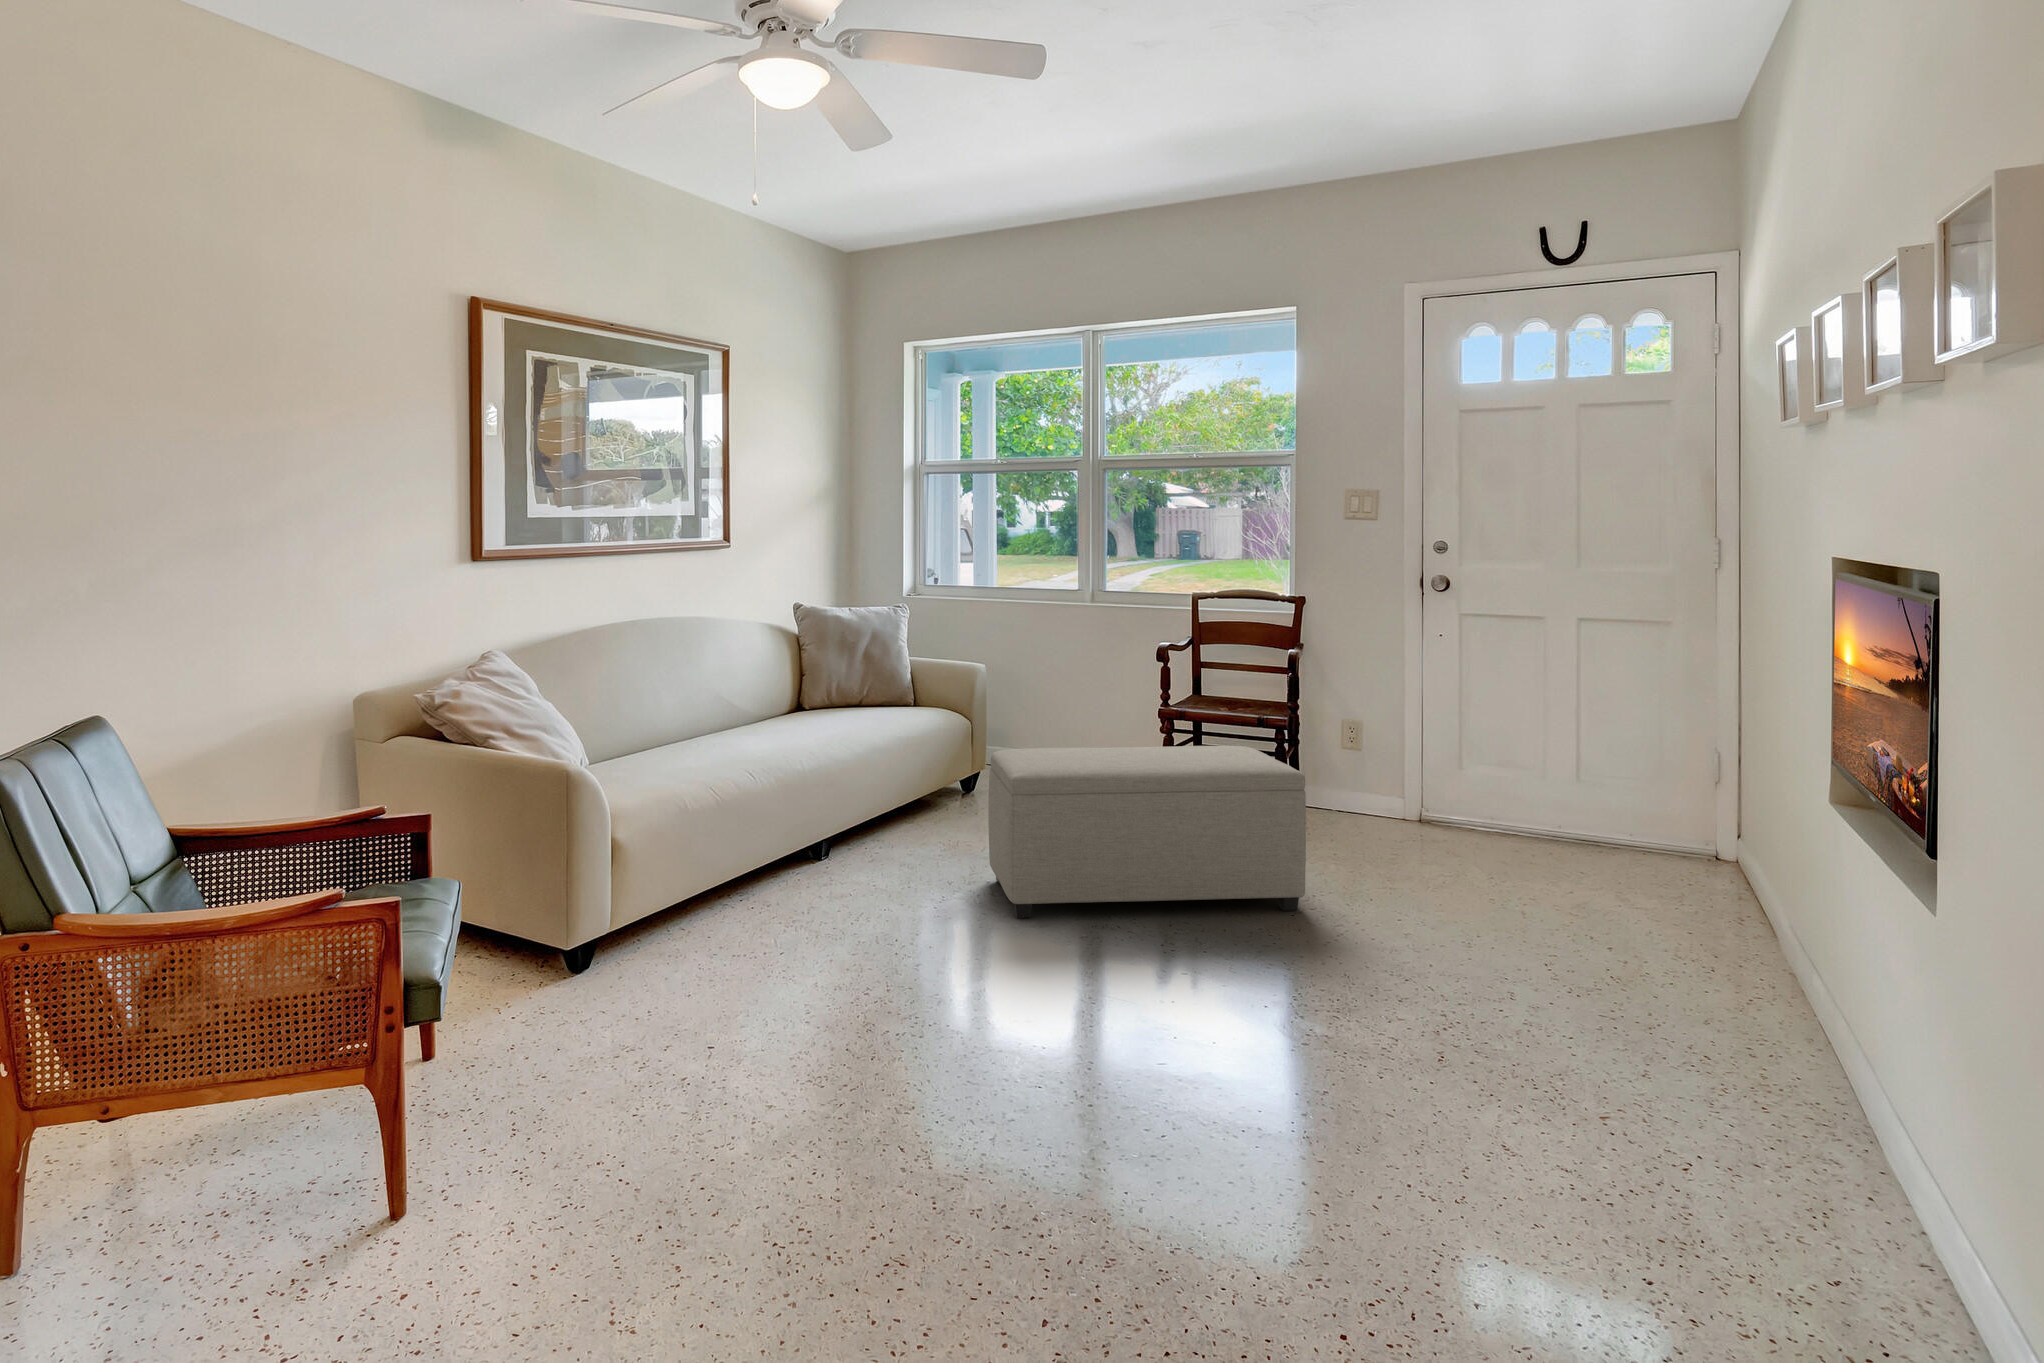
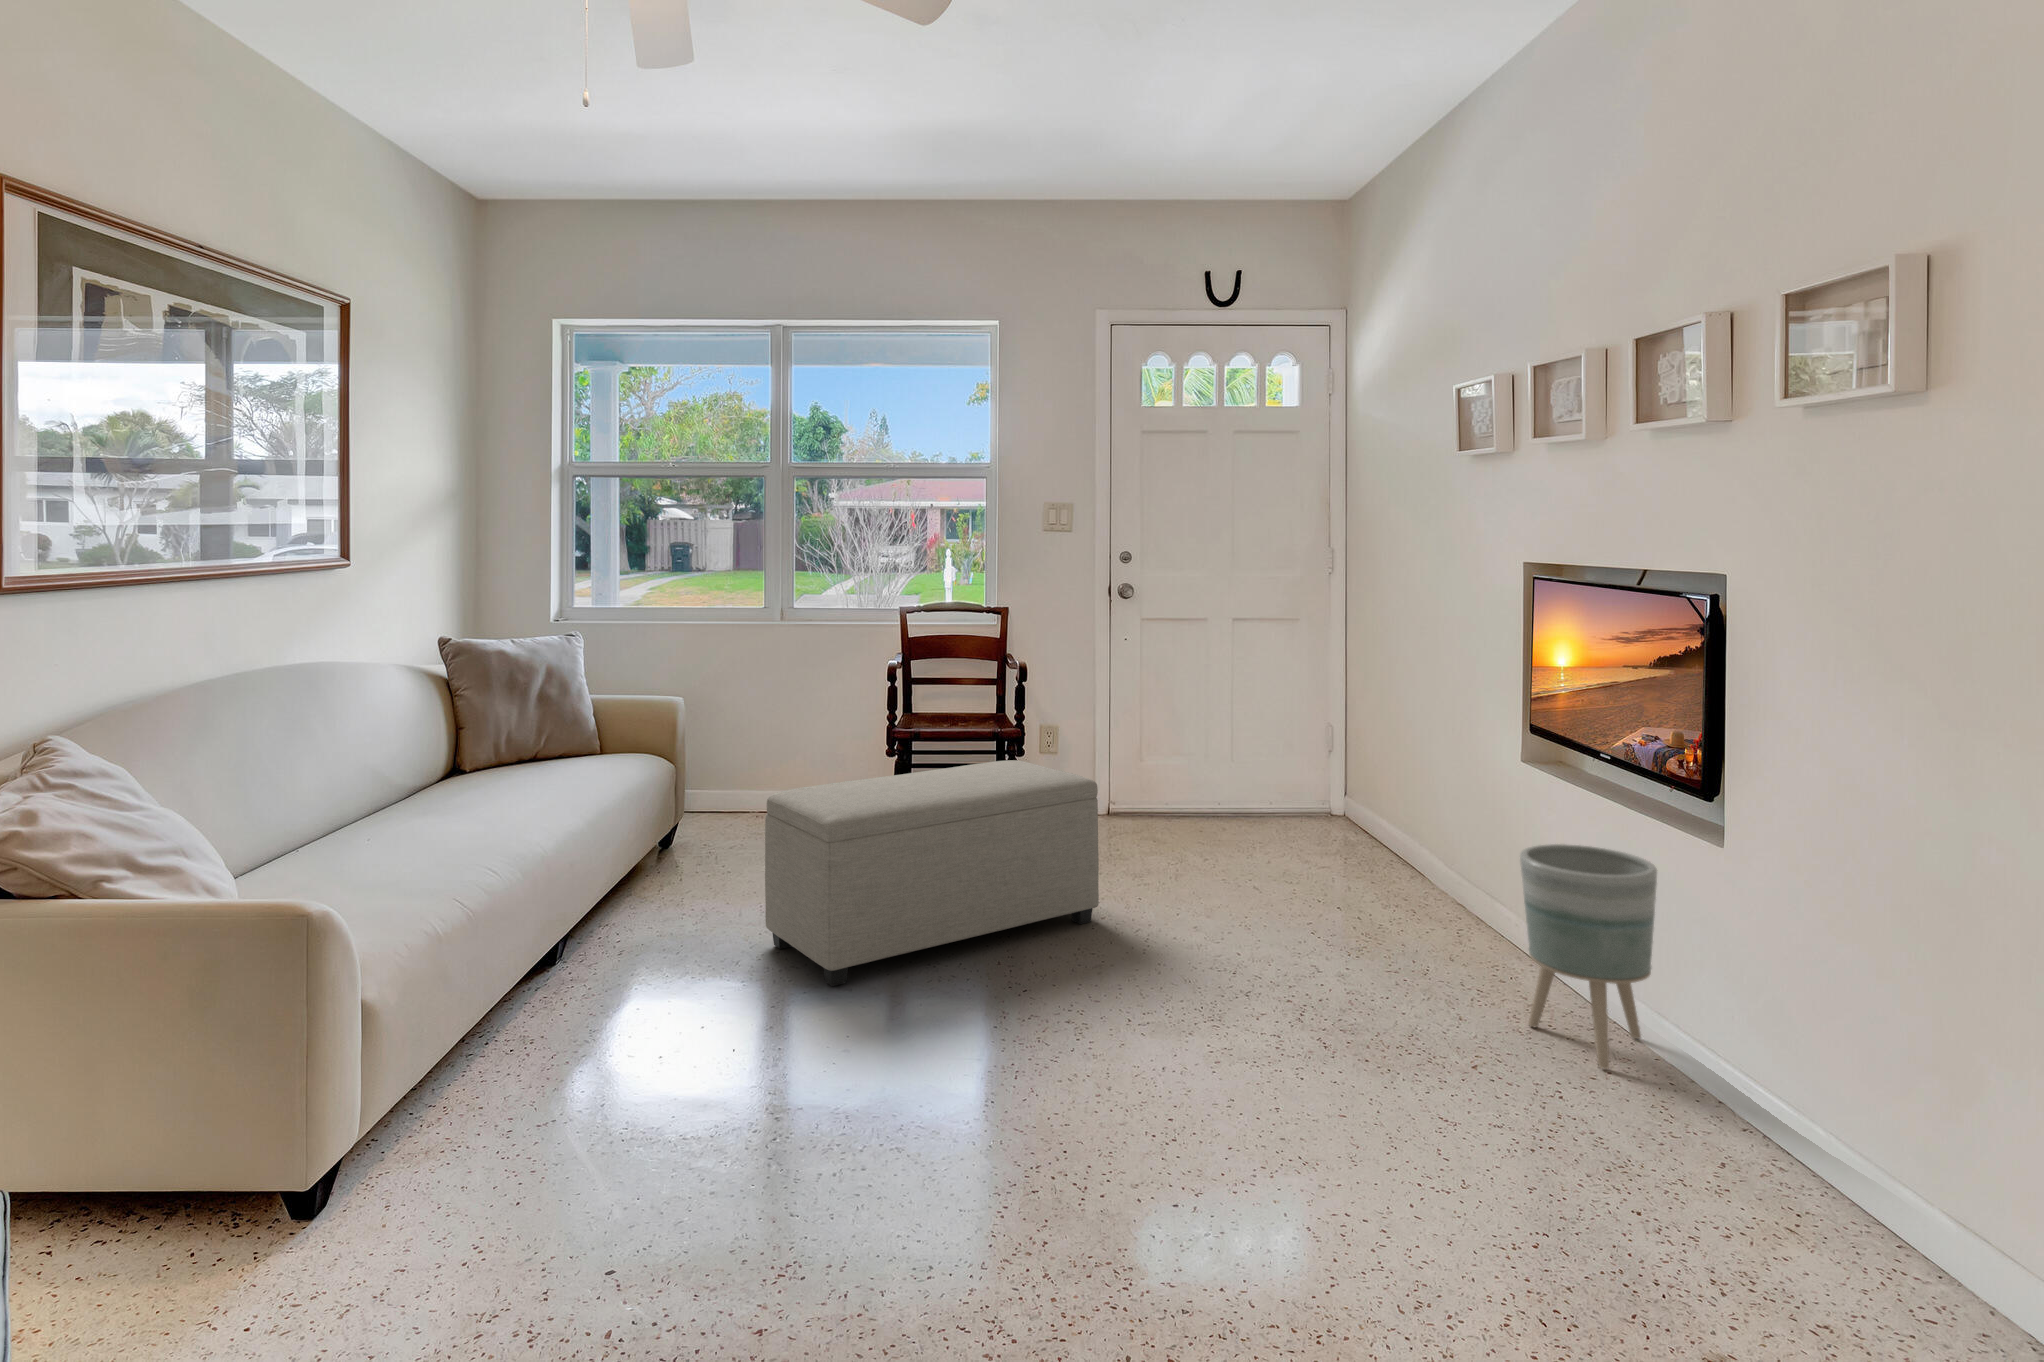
planter: none [1684,894,1857,1147] -> present [1520,844,1657,1069]

